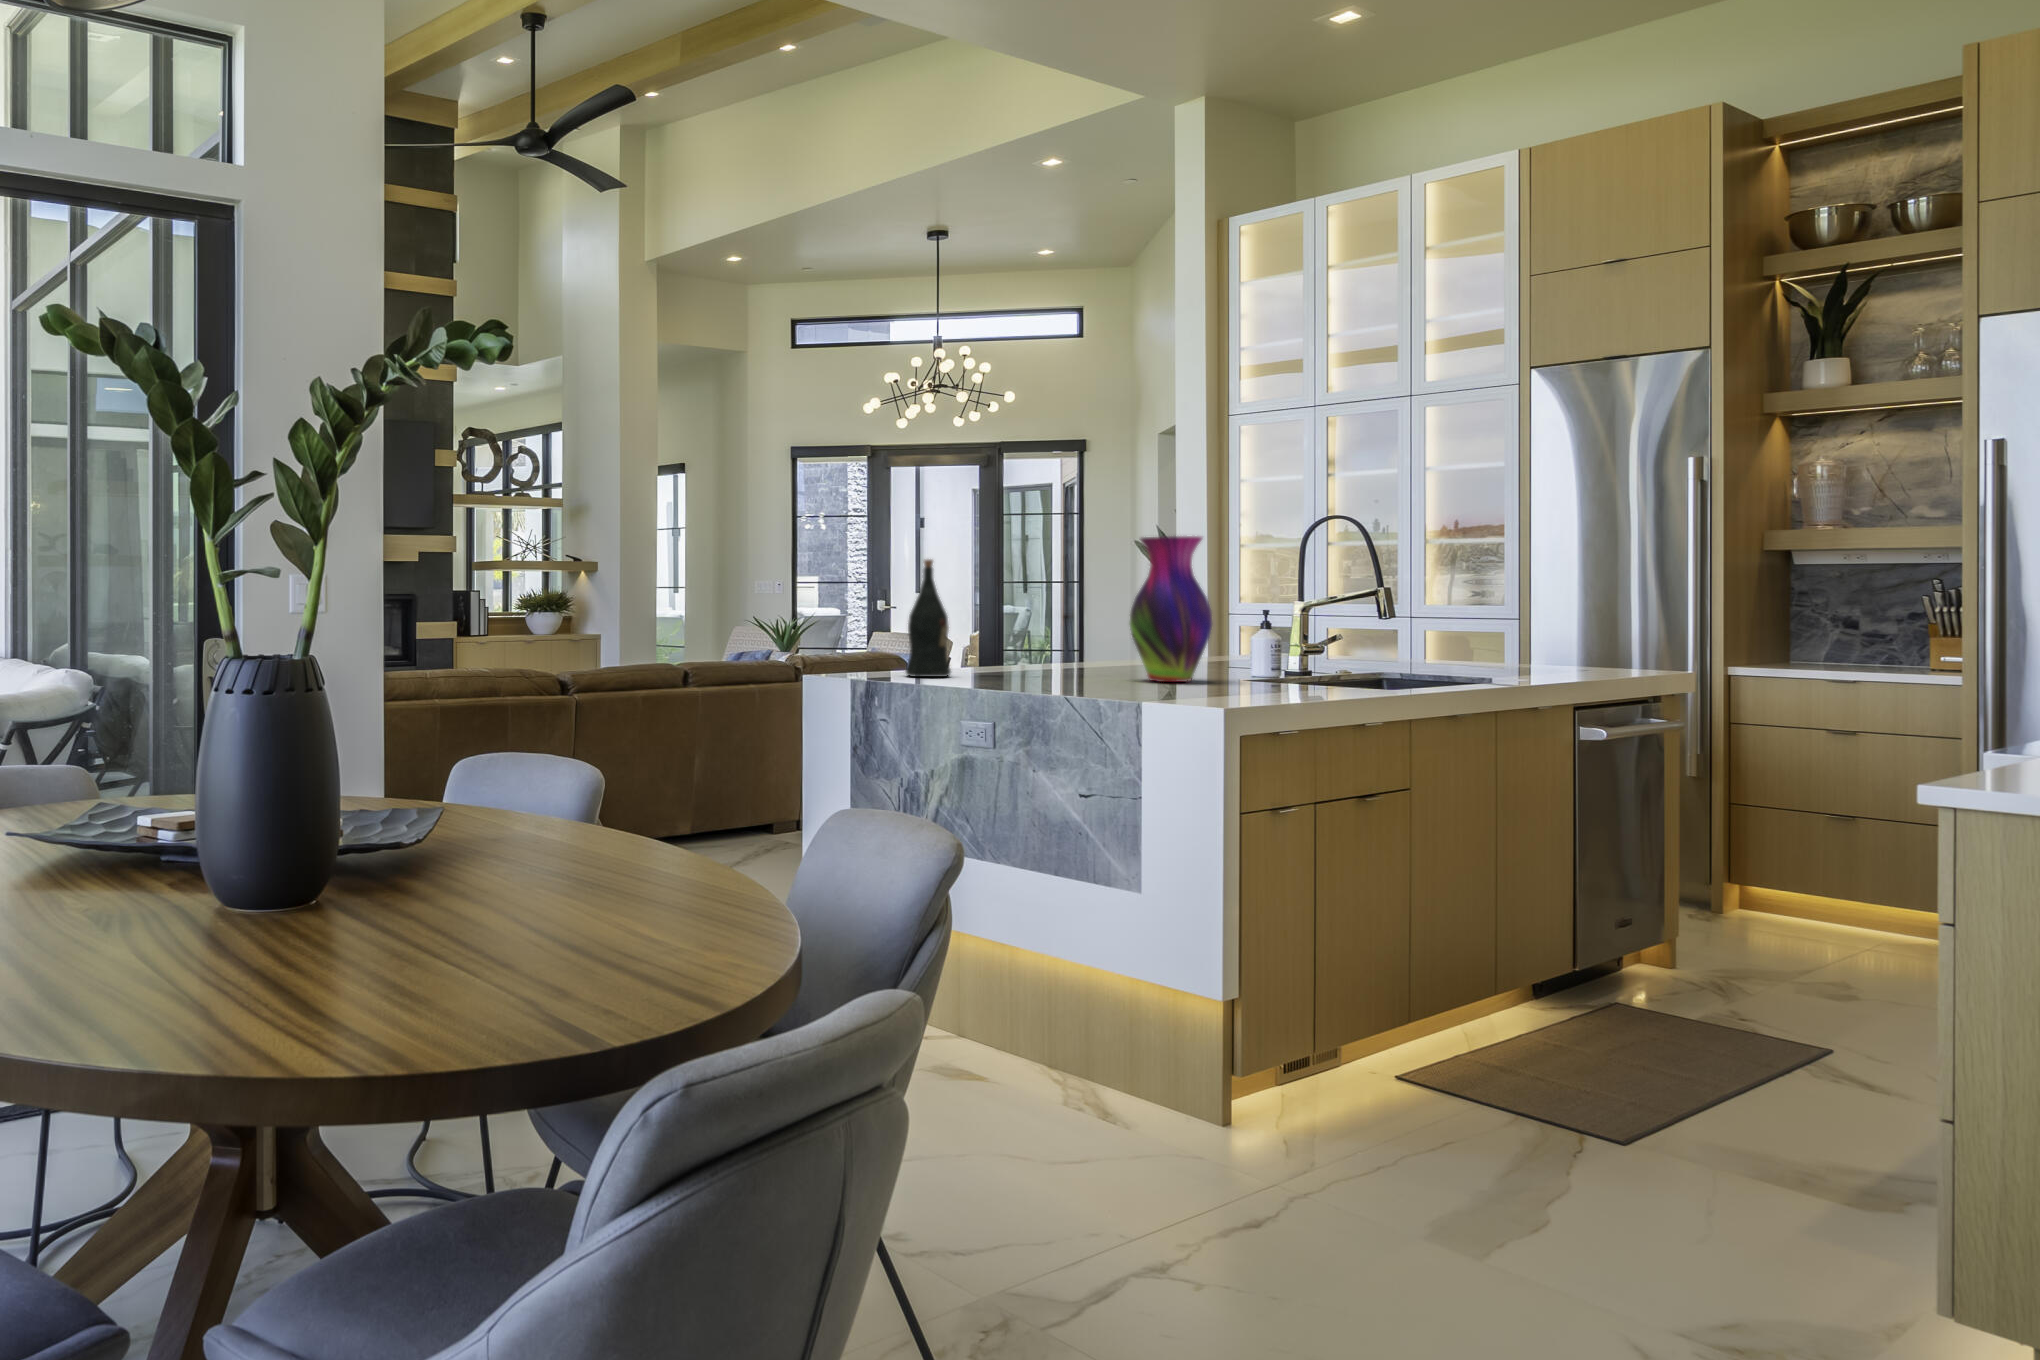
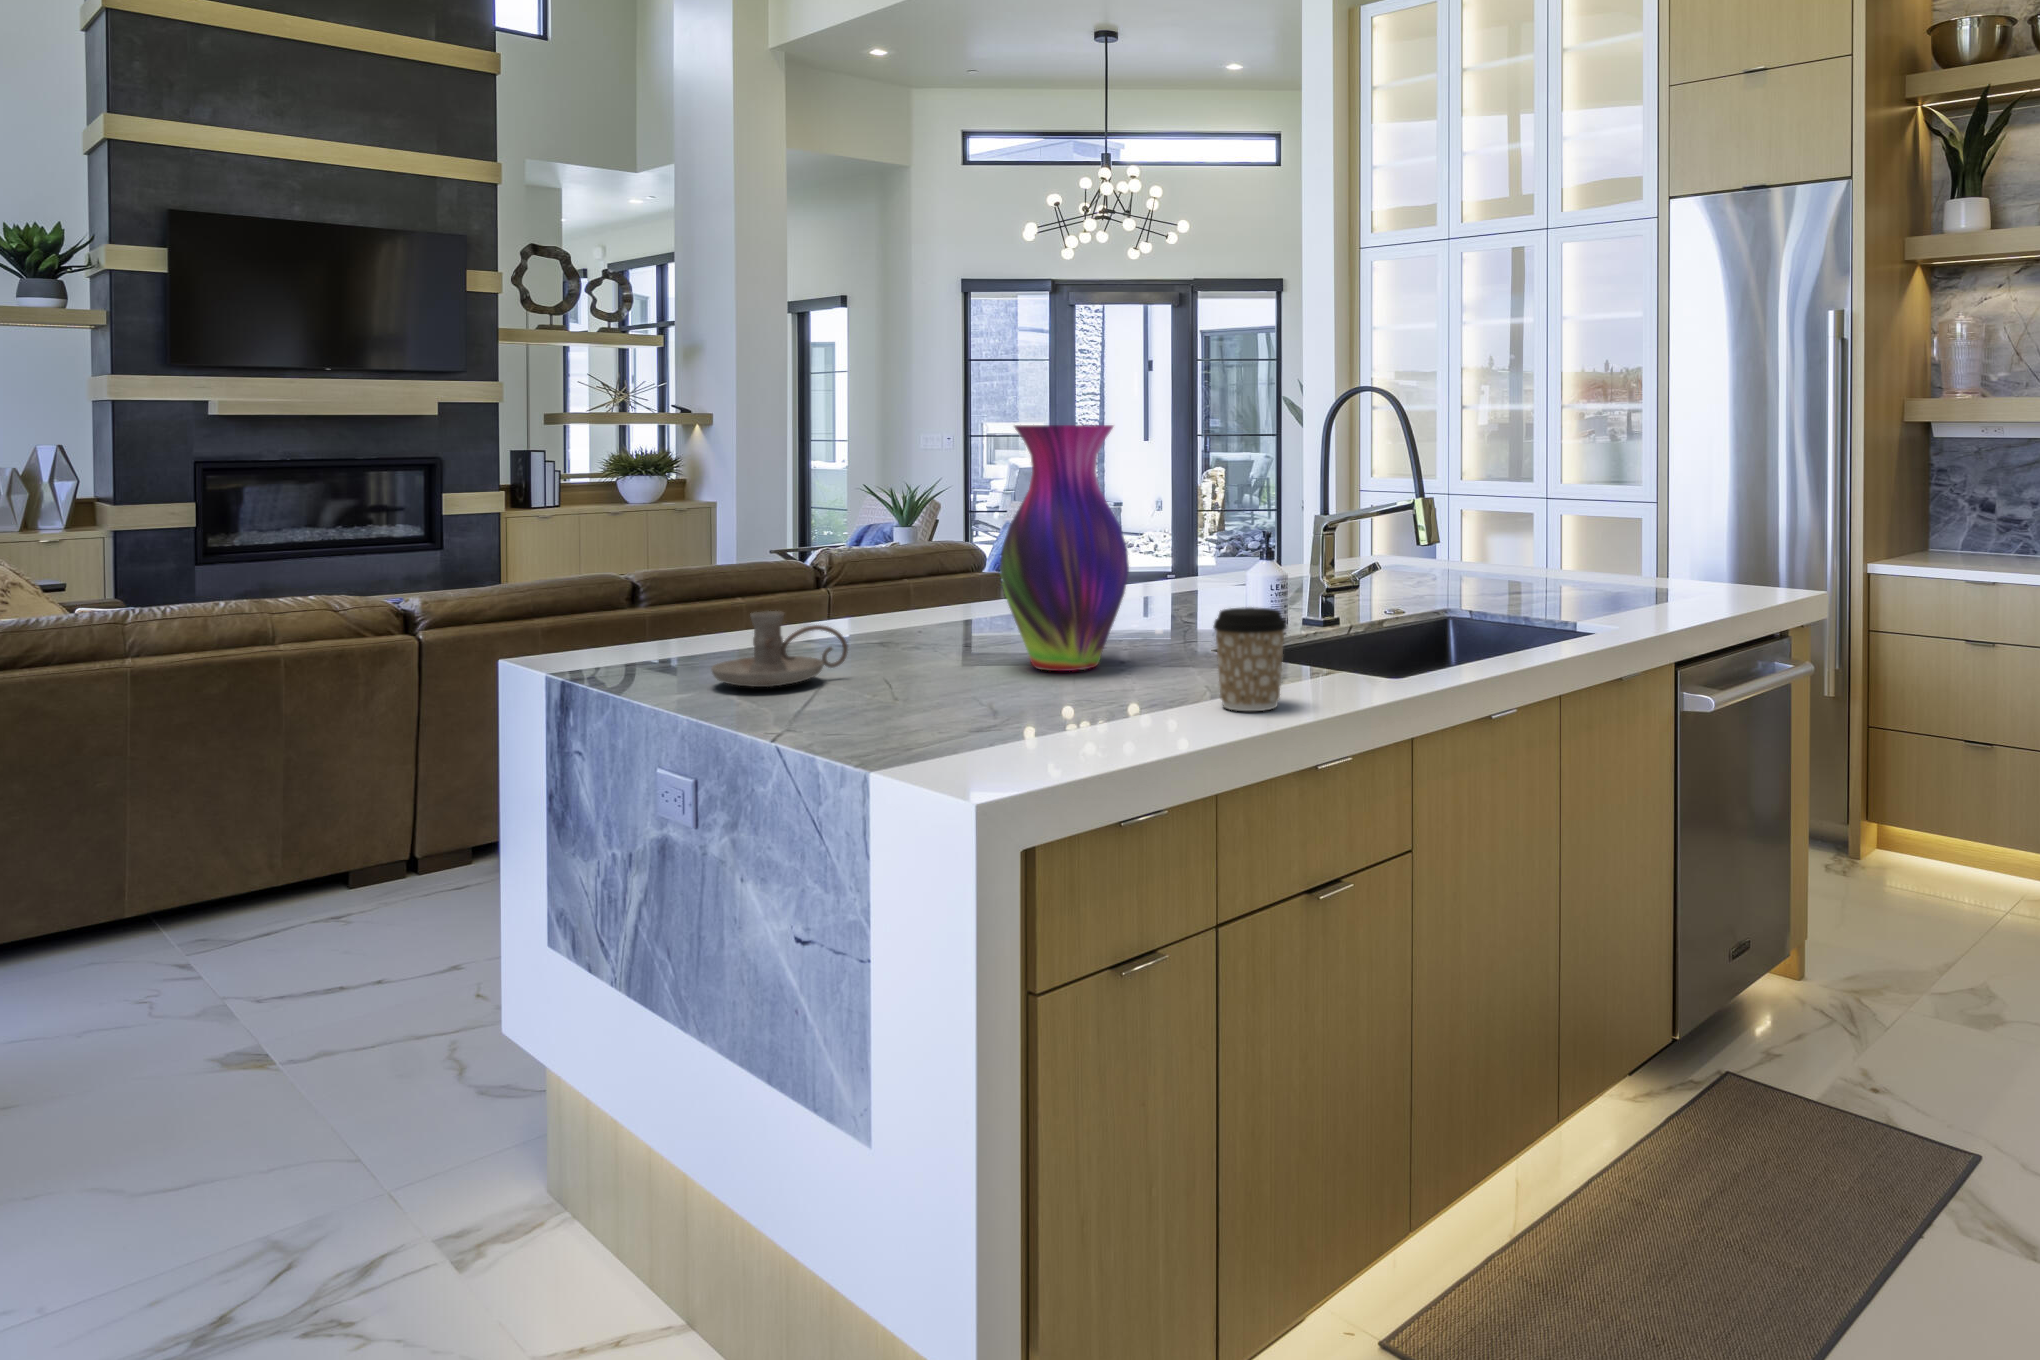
wine bottle: present [906,559,951,677] -> none [642,458,726,666]
coffee cup: none [1295,637,1343,693] -> present [1213,607,1286,711]
candle holder: none [974,643,1046,683] -> present [711,611,848,687]

